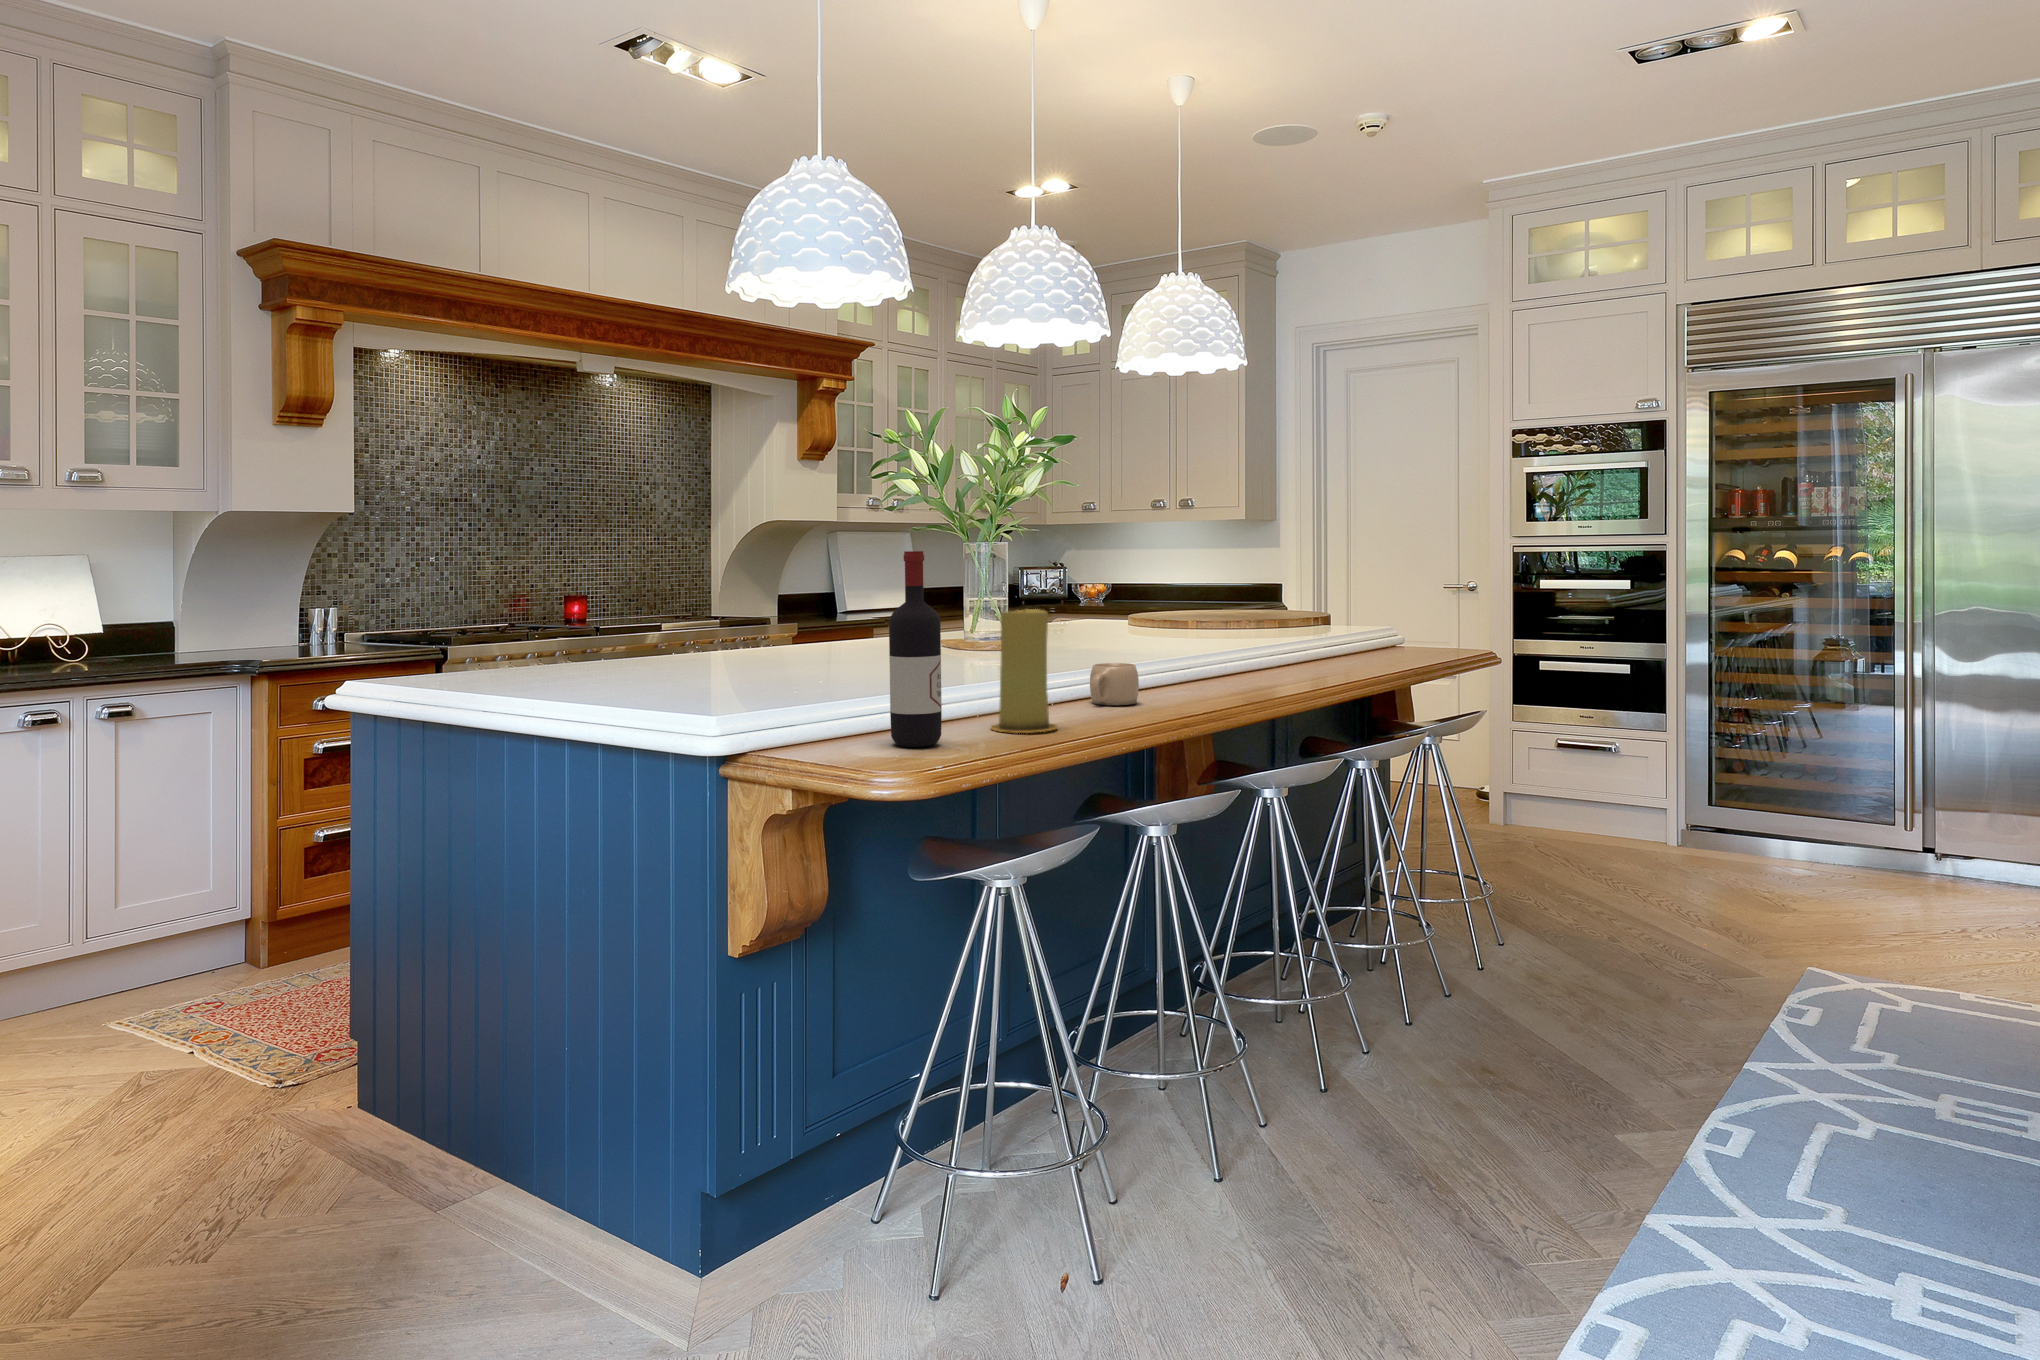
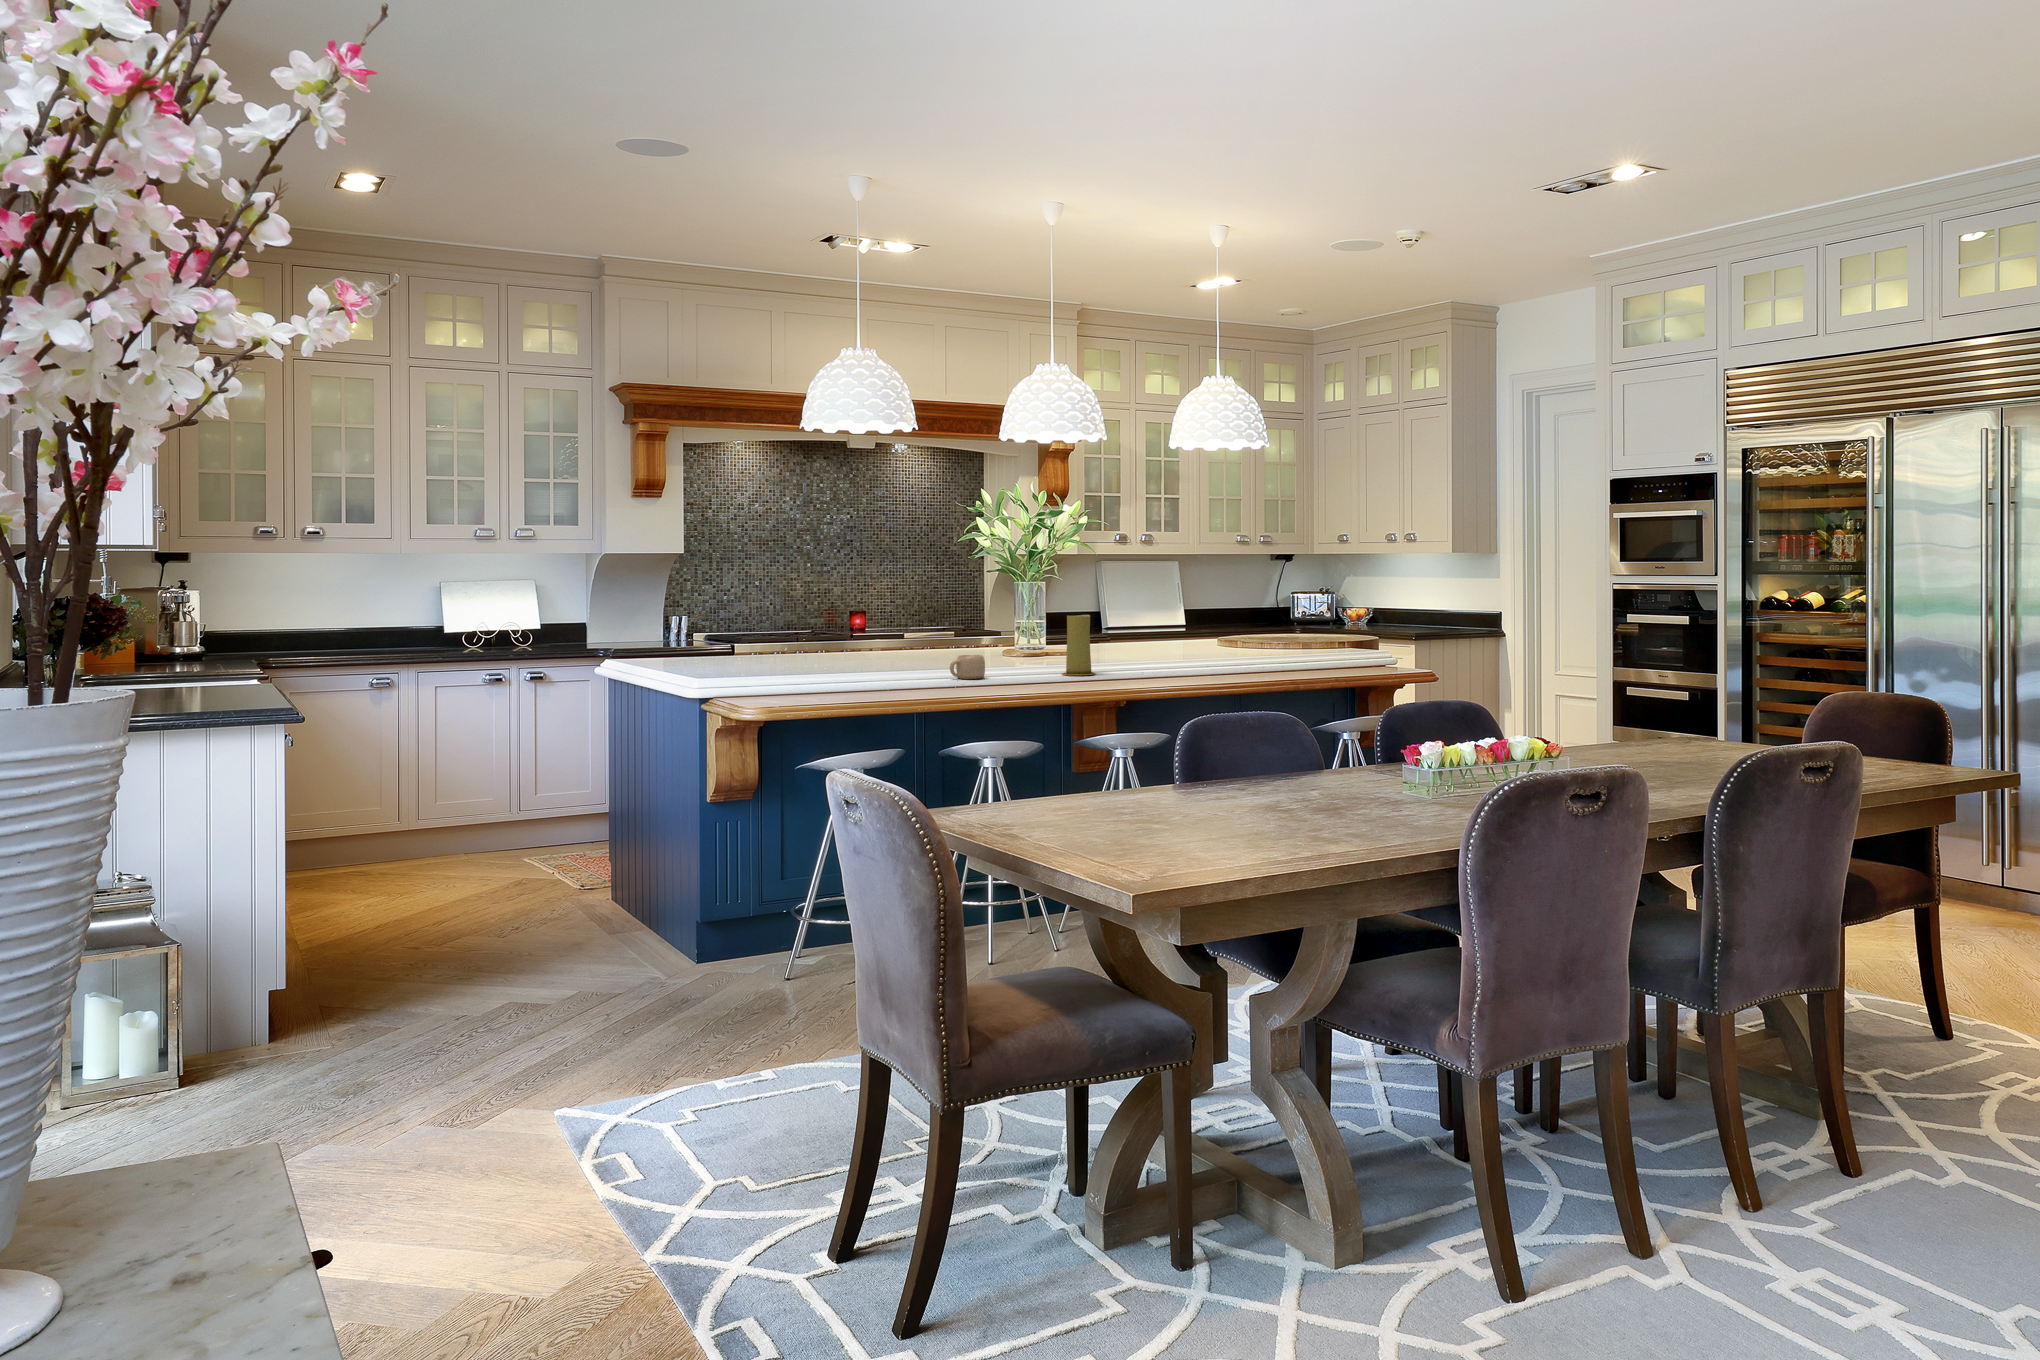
wine bottle: present [889,551,942,747] -> none [777,590,805,689]
candle: present [990,609,1057,733] -> present [1062,615,1095,675]

